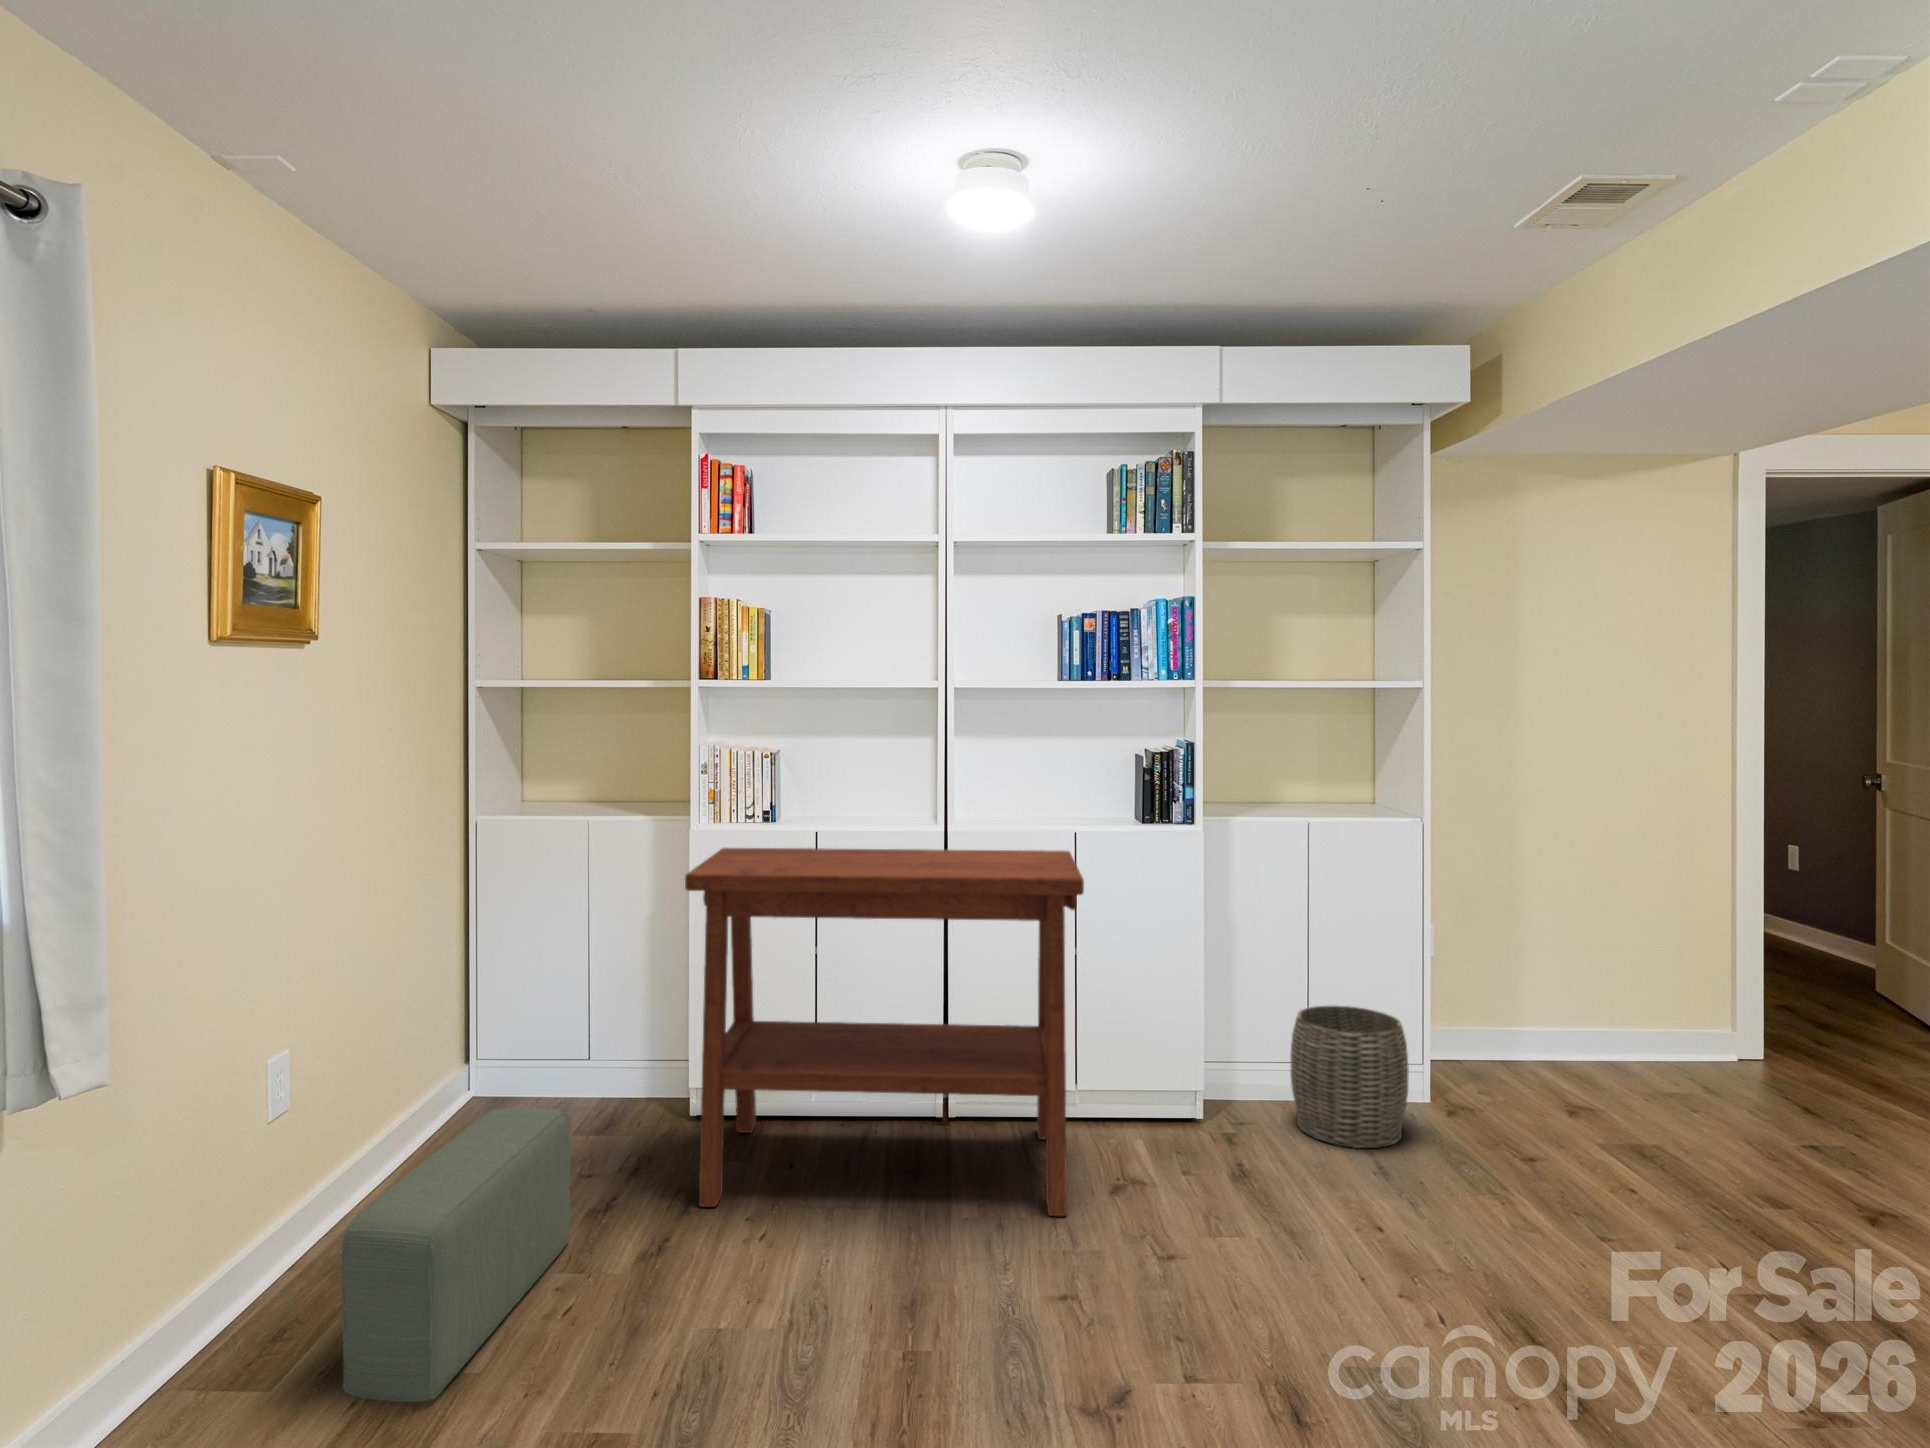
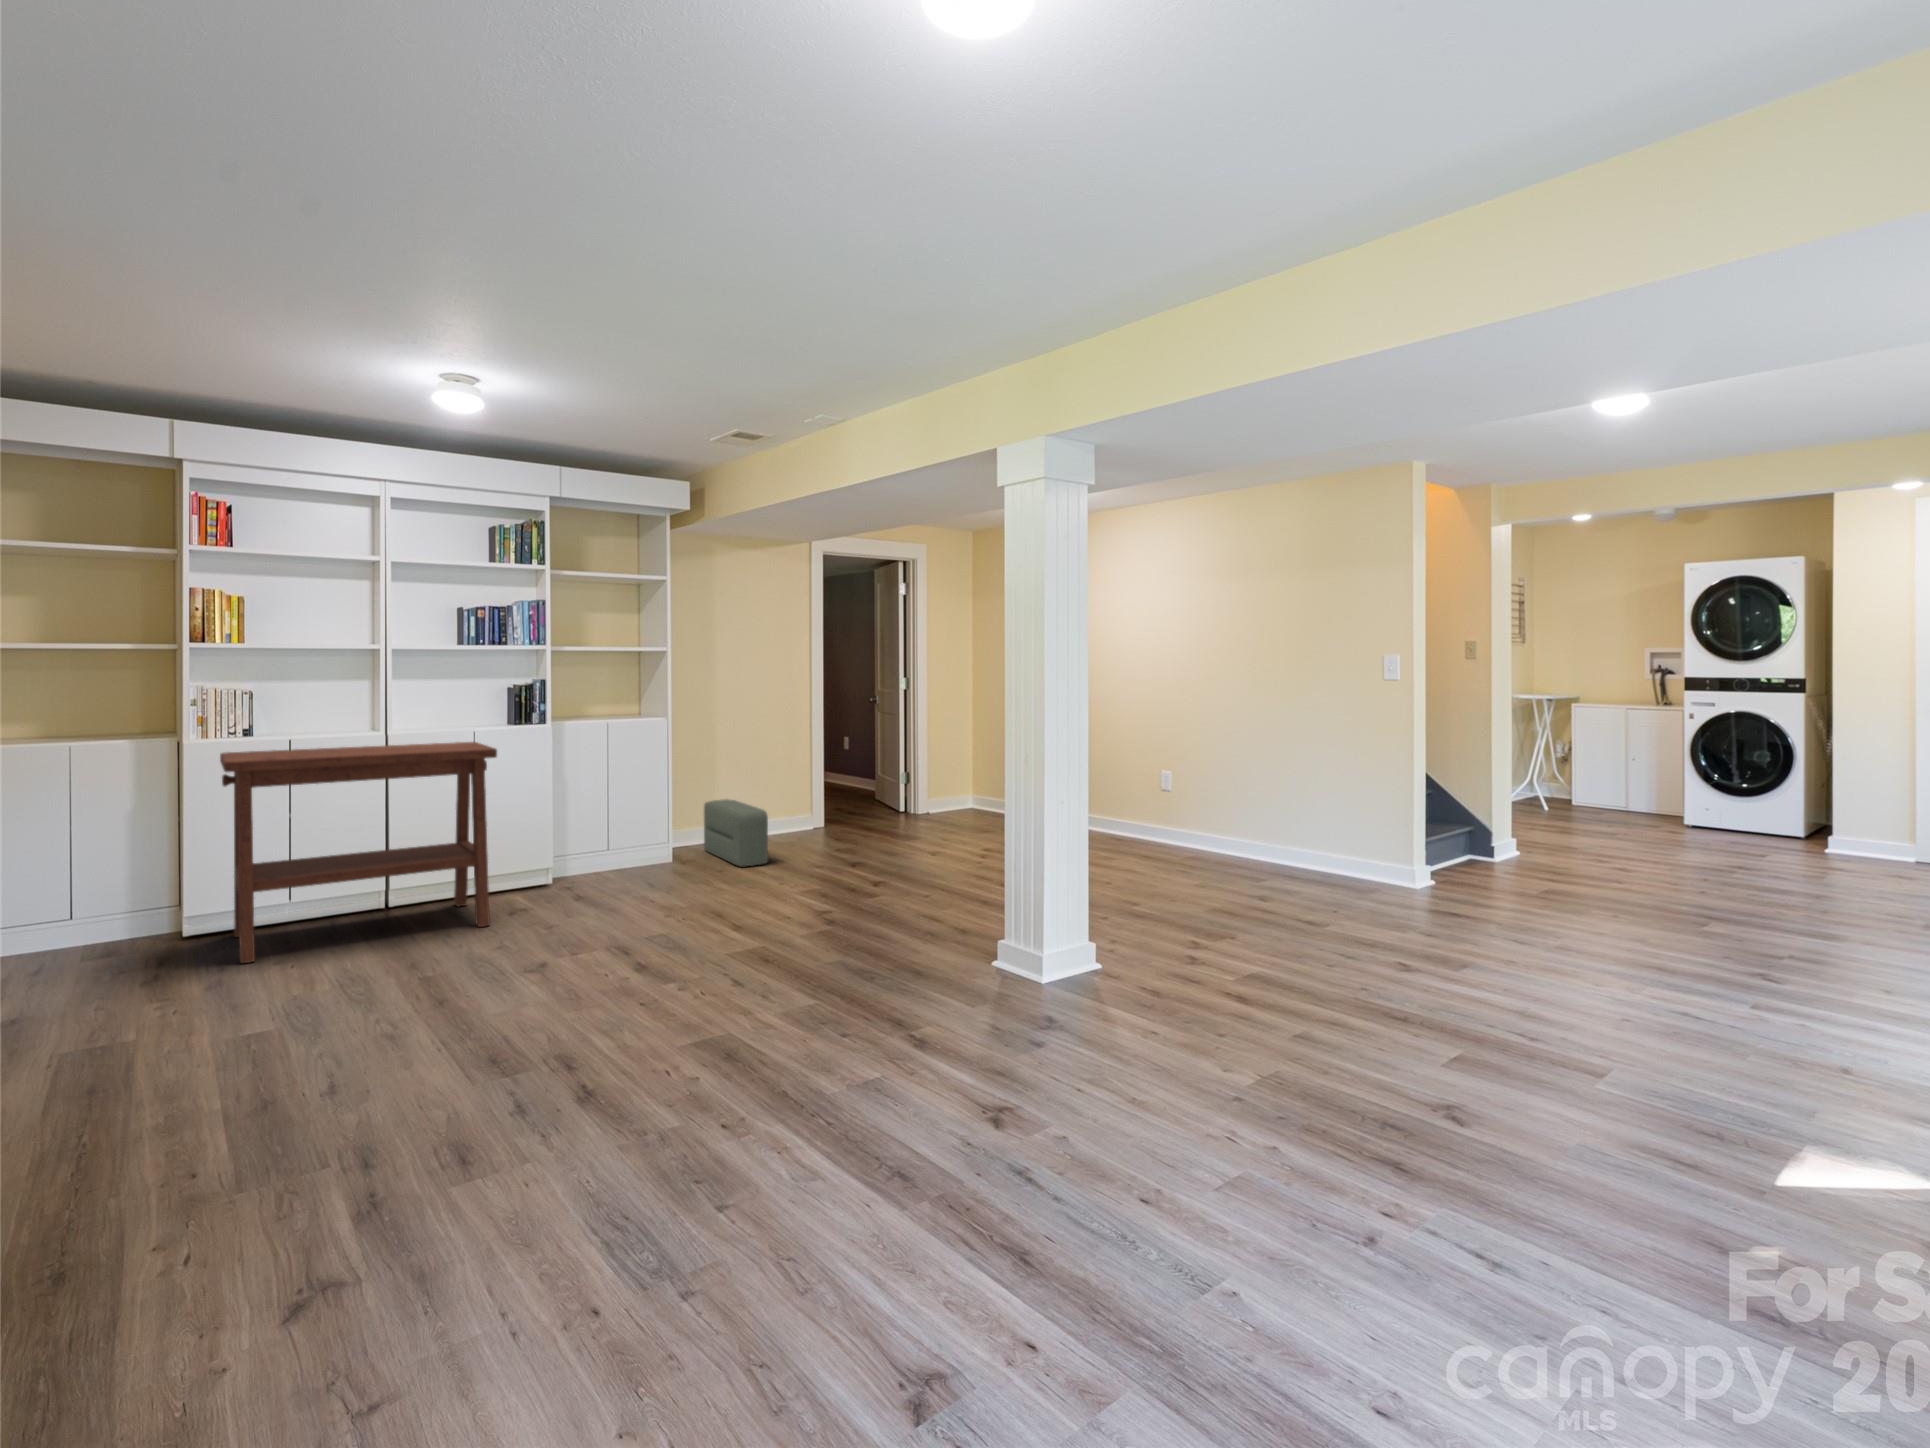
woven basket: present [1290,1006,1409,1148] -> none [601,817,661,883]
pouf: present [342,1107,570,1402] -> present [704,799,768,867]

